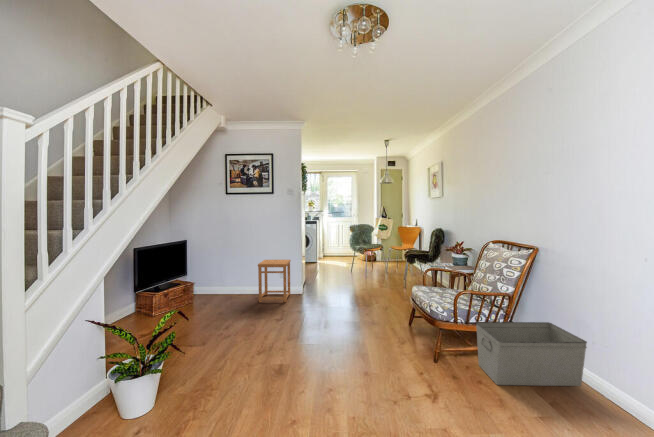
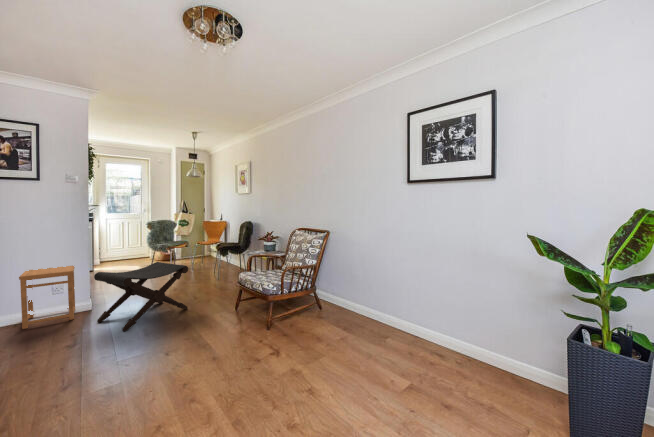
footstool: none [297,264,366,322] -> present [94,262,188,331]
storage bin: present [476,322,587,386] -> none [295,281,358,331]

